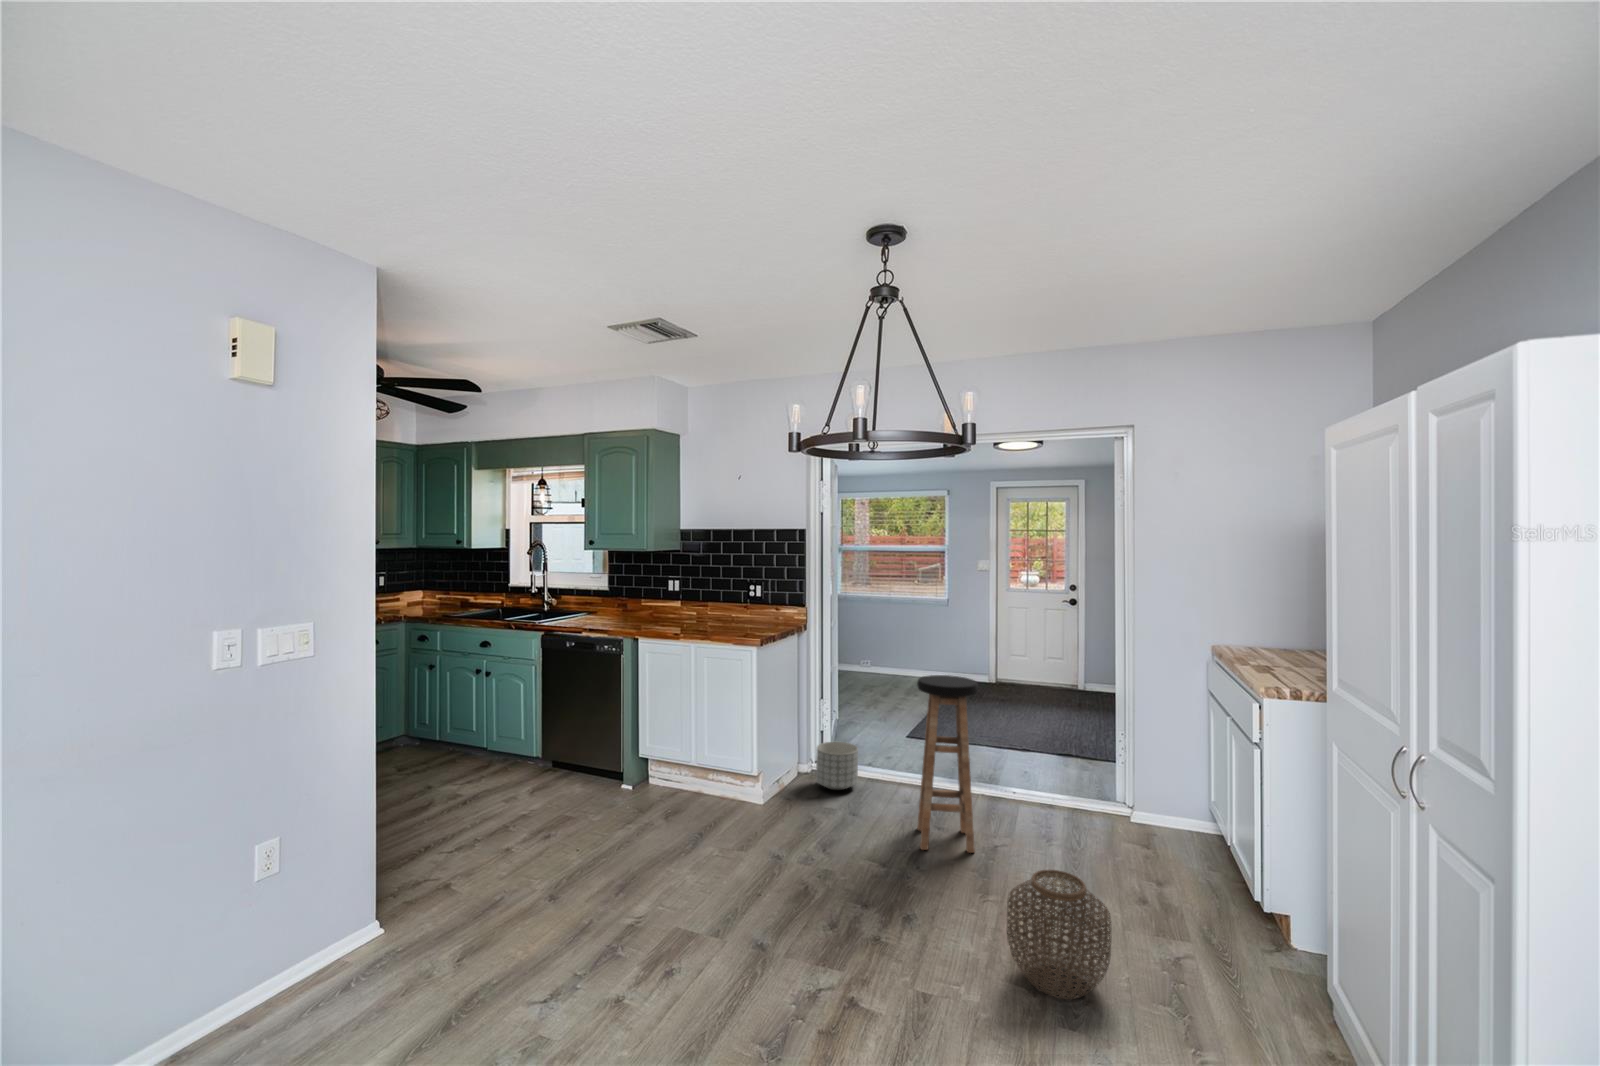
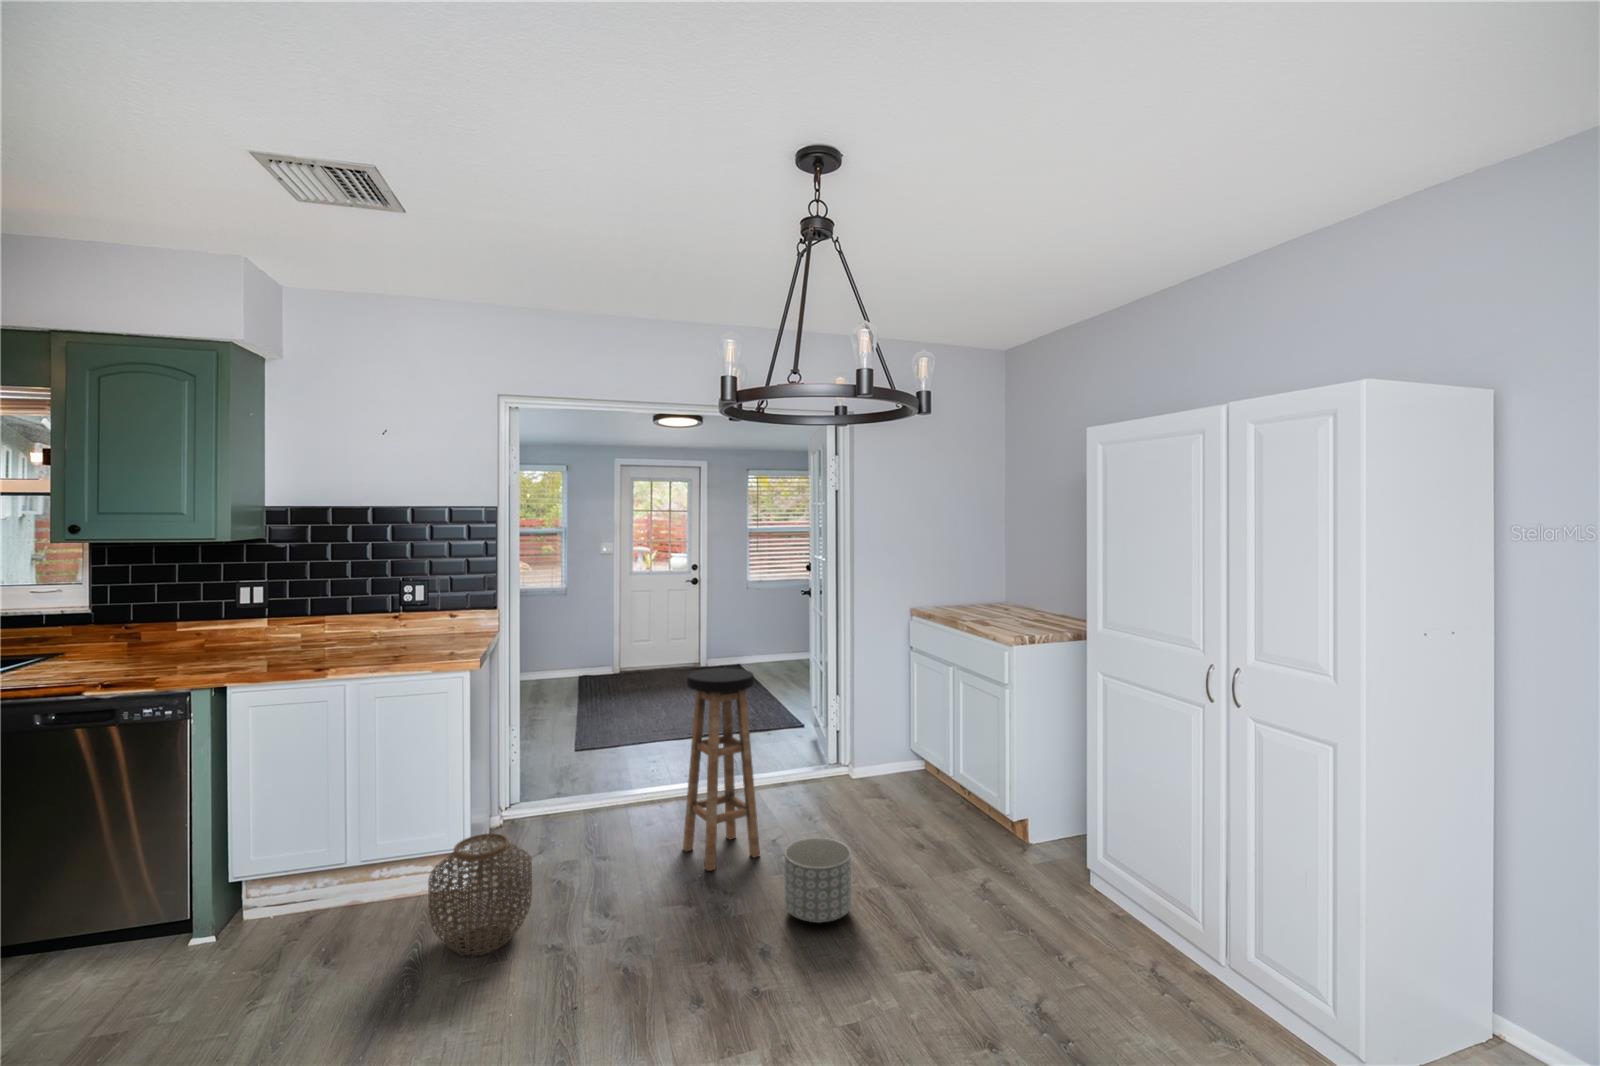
planter: present [816,741,858,790] -> present [785,838,851,923]
woven basket: present [1007,870,1111,999] -> present [428,833,532,955]

